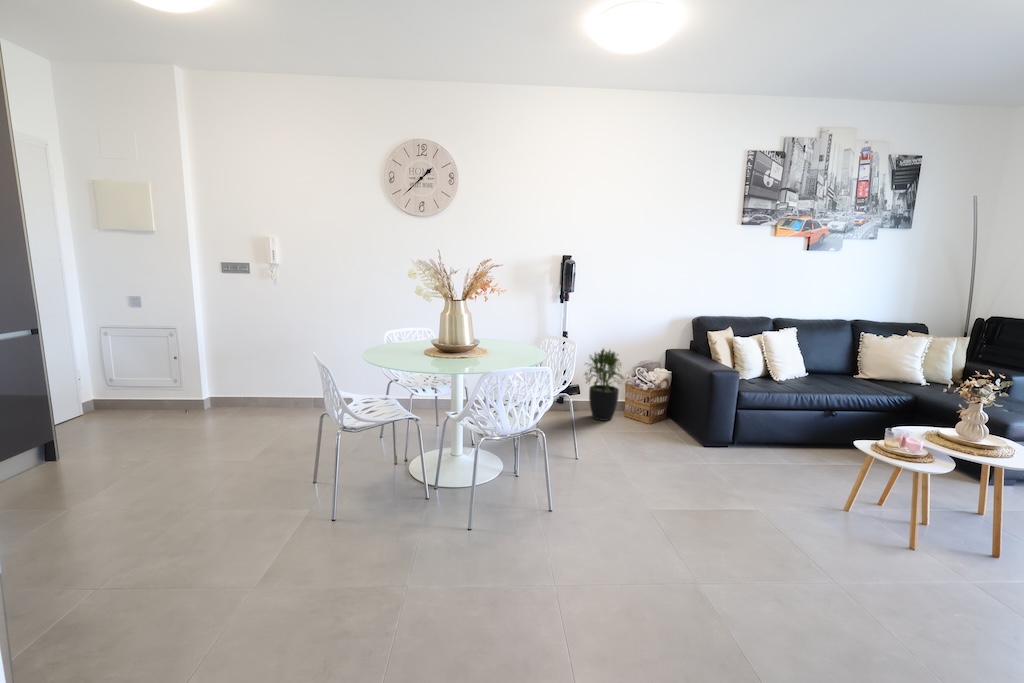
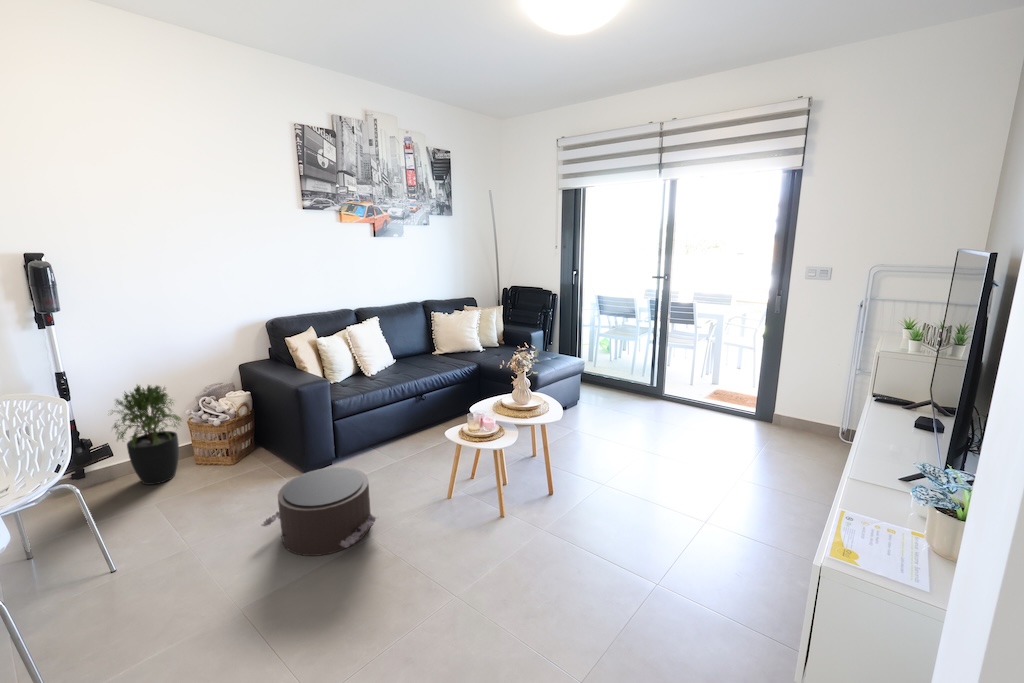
pouf: none [669,438,768,506] -> present [261,467,378,556]

